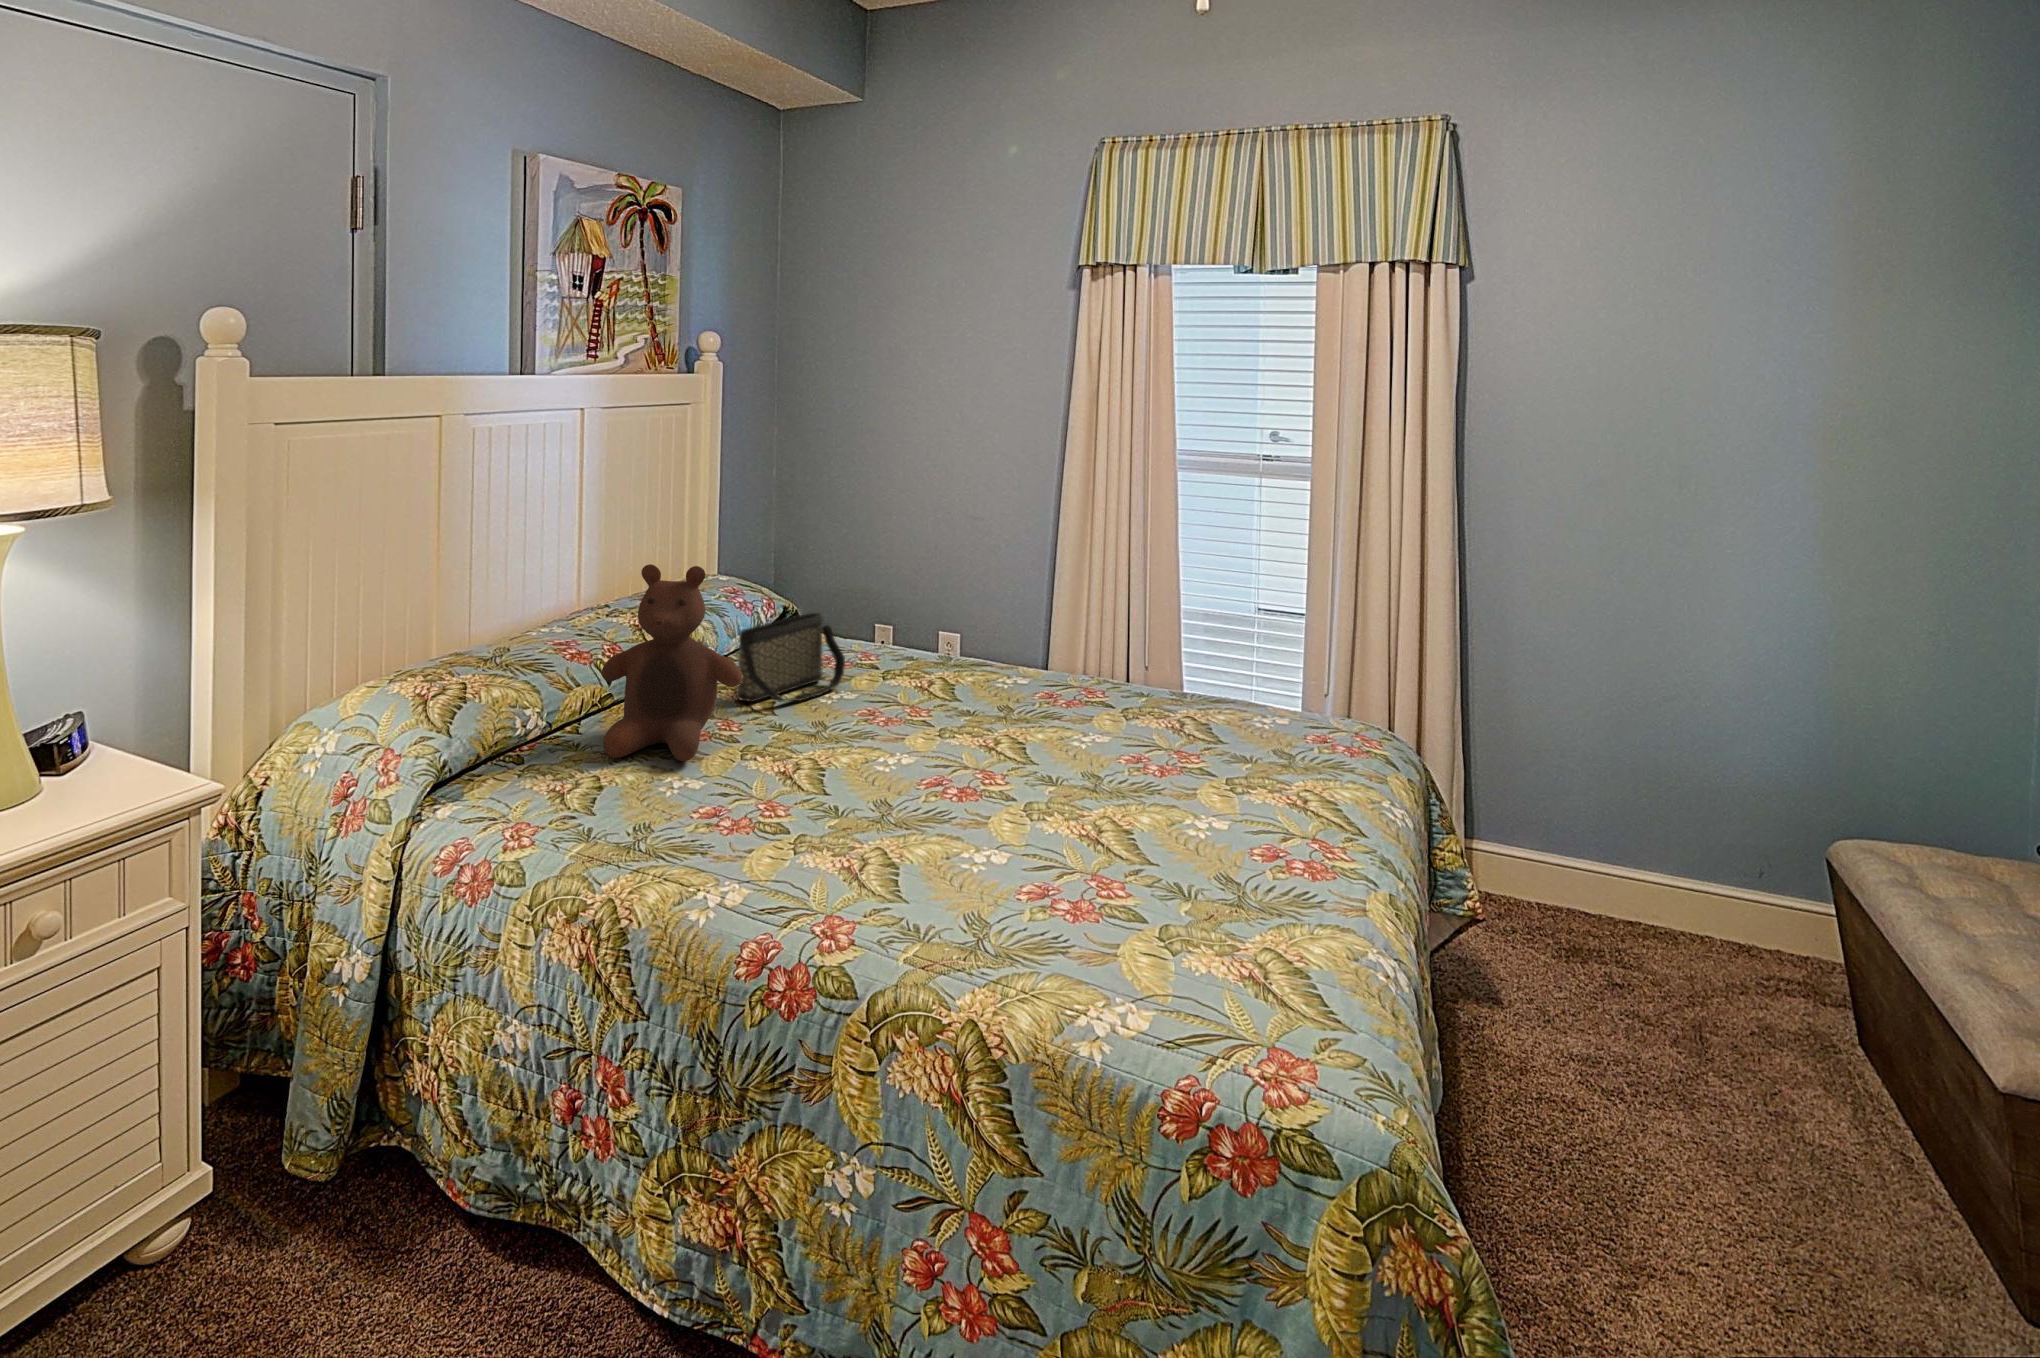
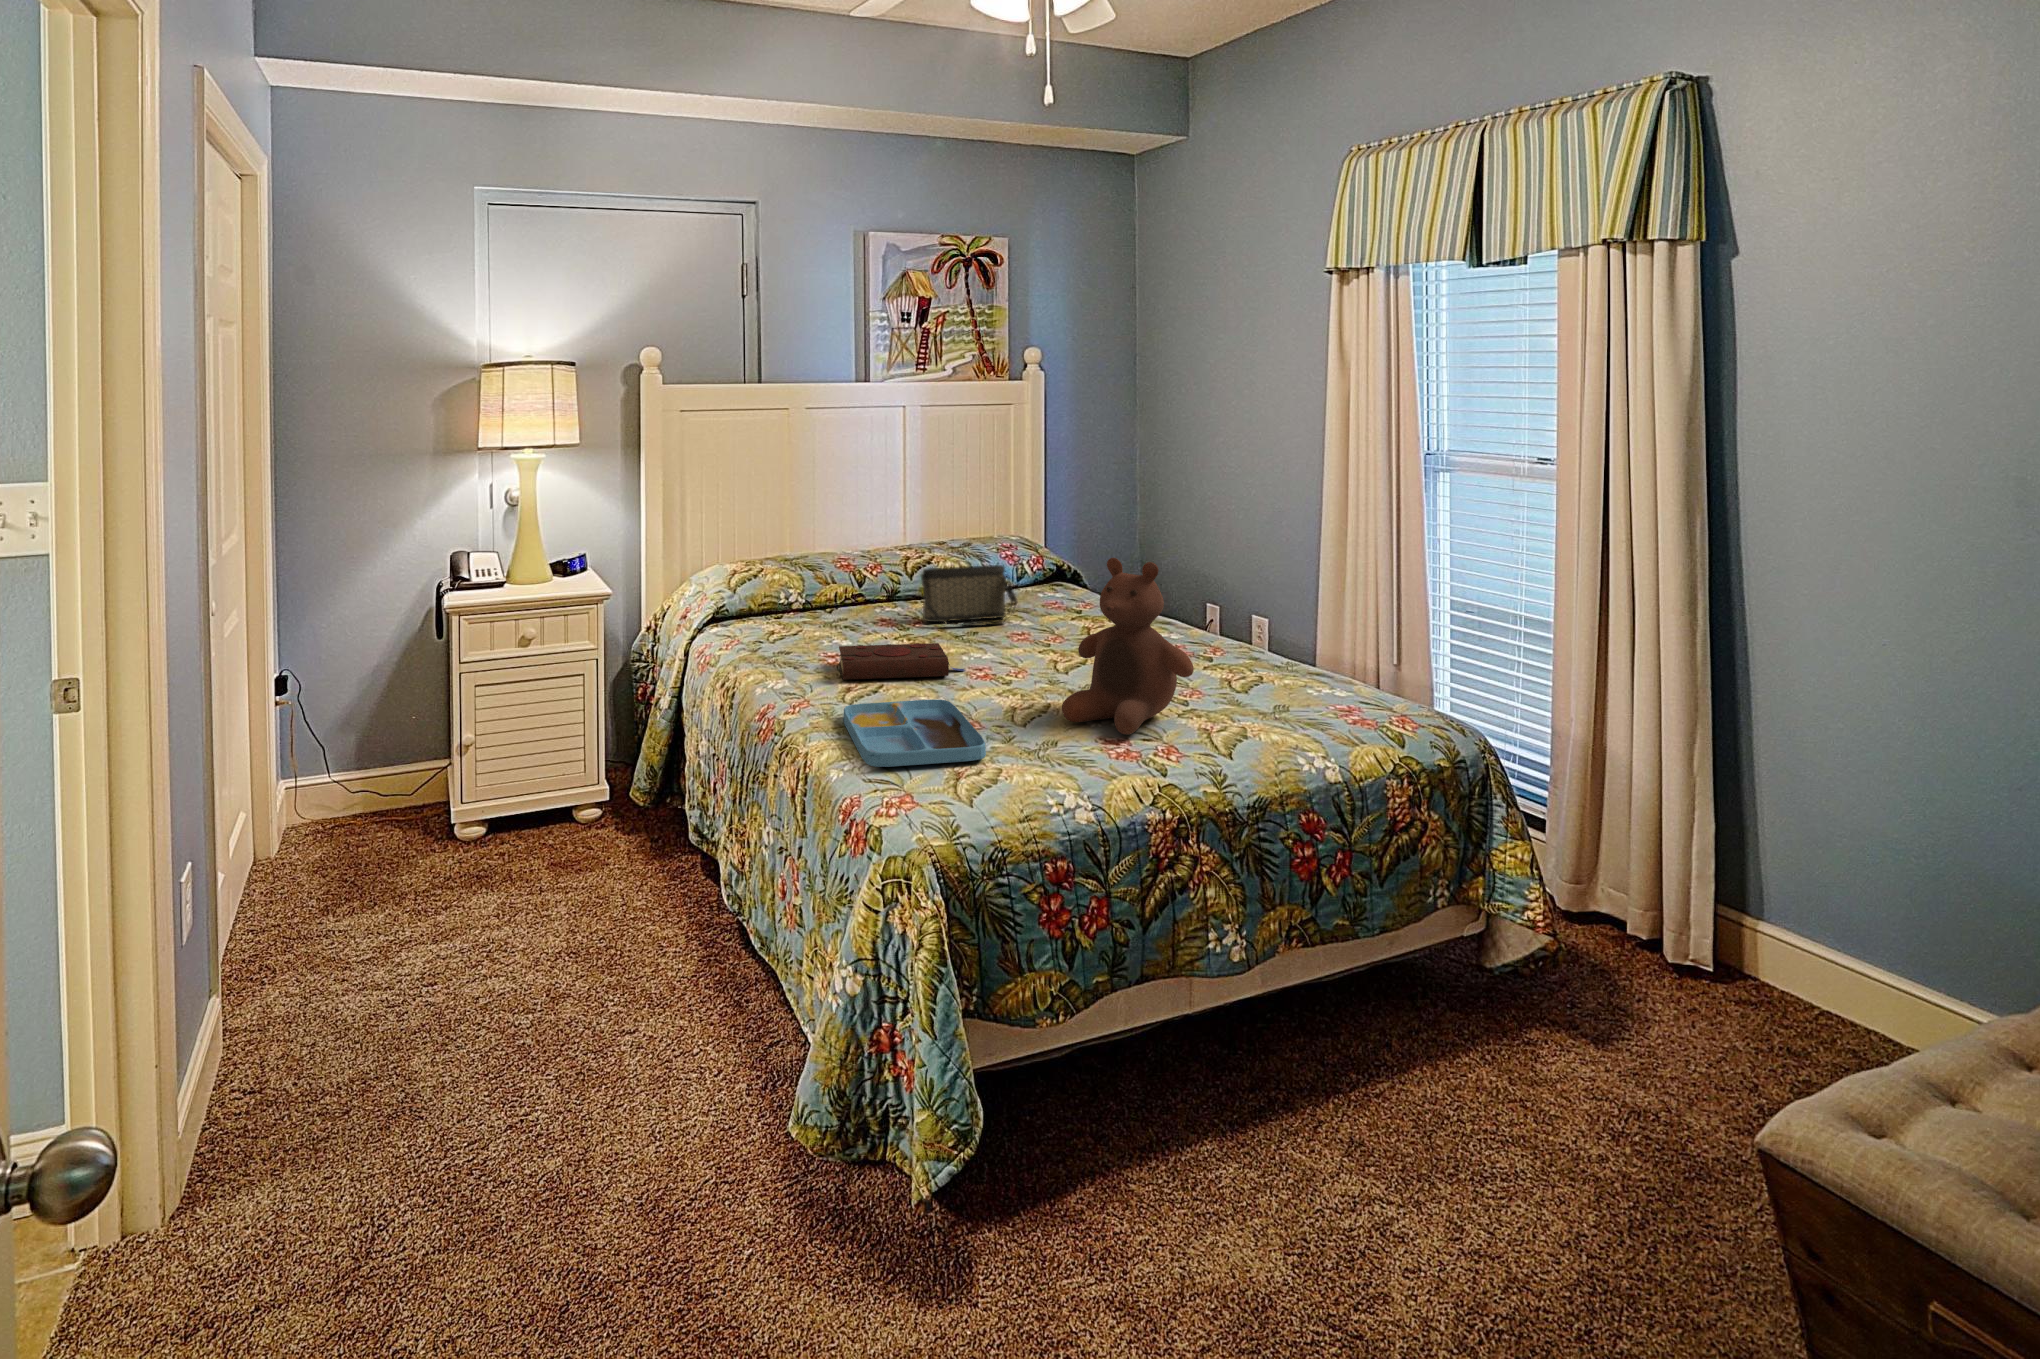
stuffed bear: present [601,564,742,761] -> present [1062,558,1194,735]
book: none [753,736,925,821] -> present [839,643,965,680]
tray: none [920,824,1189,961] -> present [844,699,986,767]

